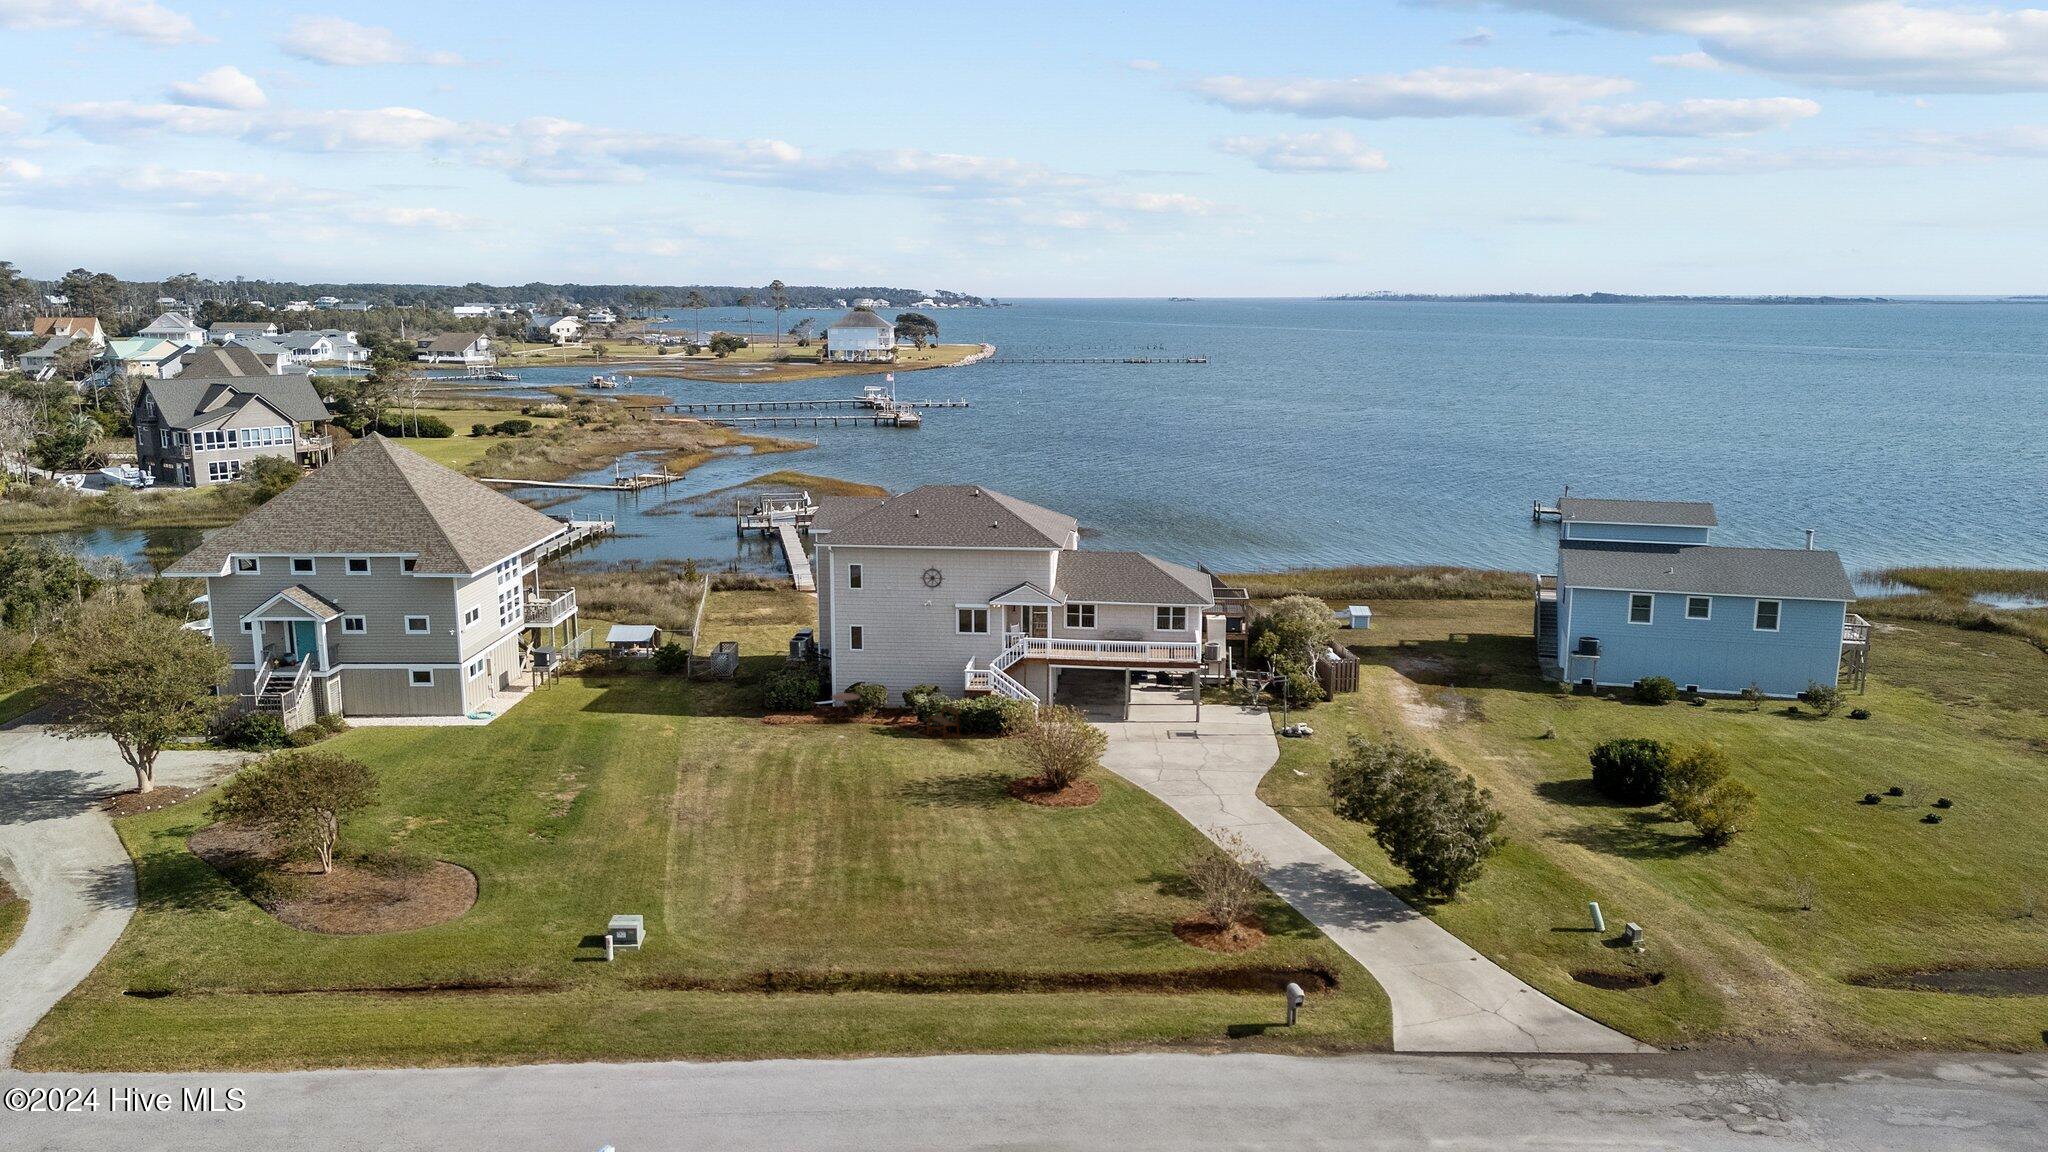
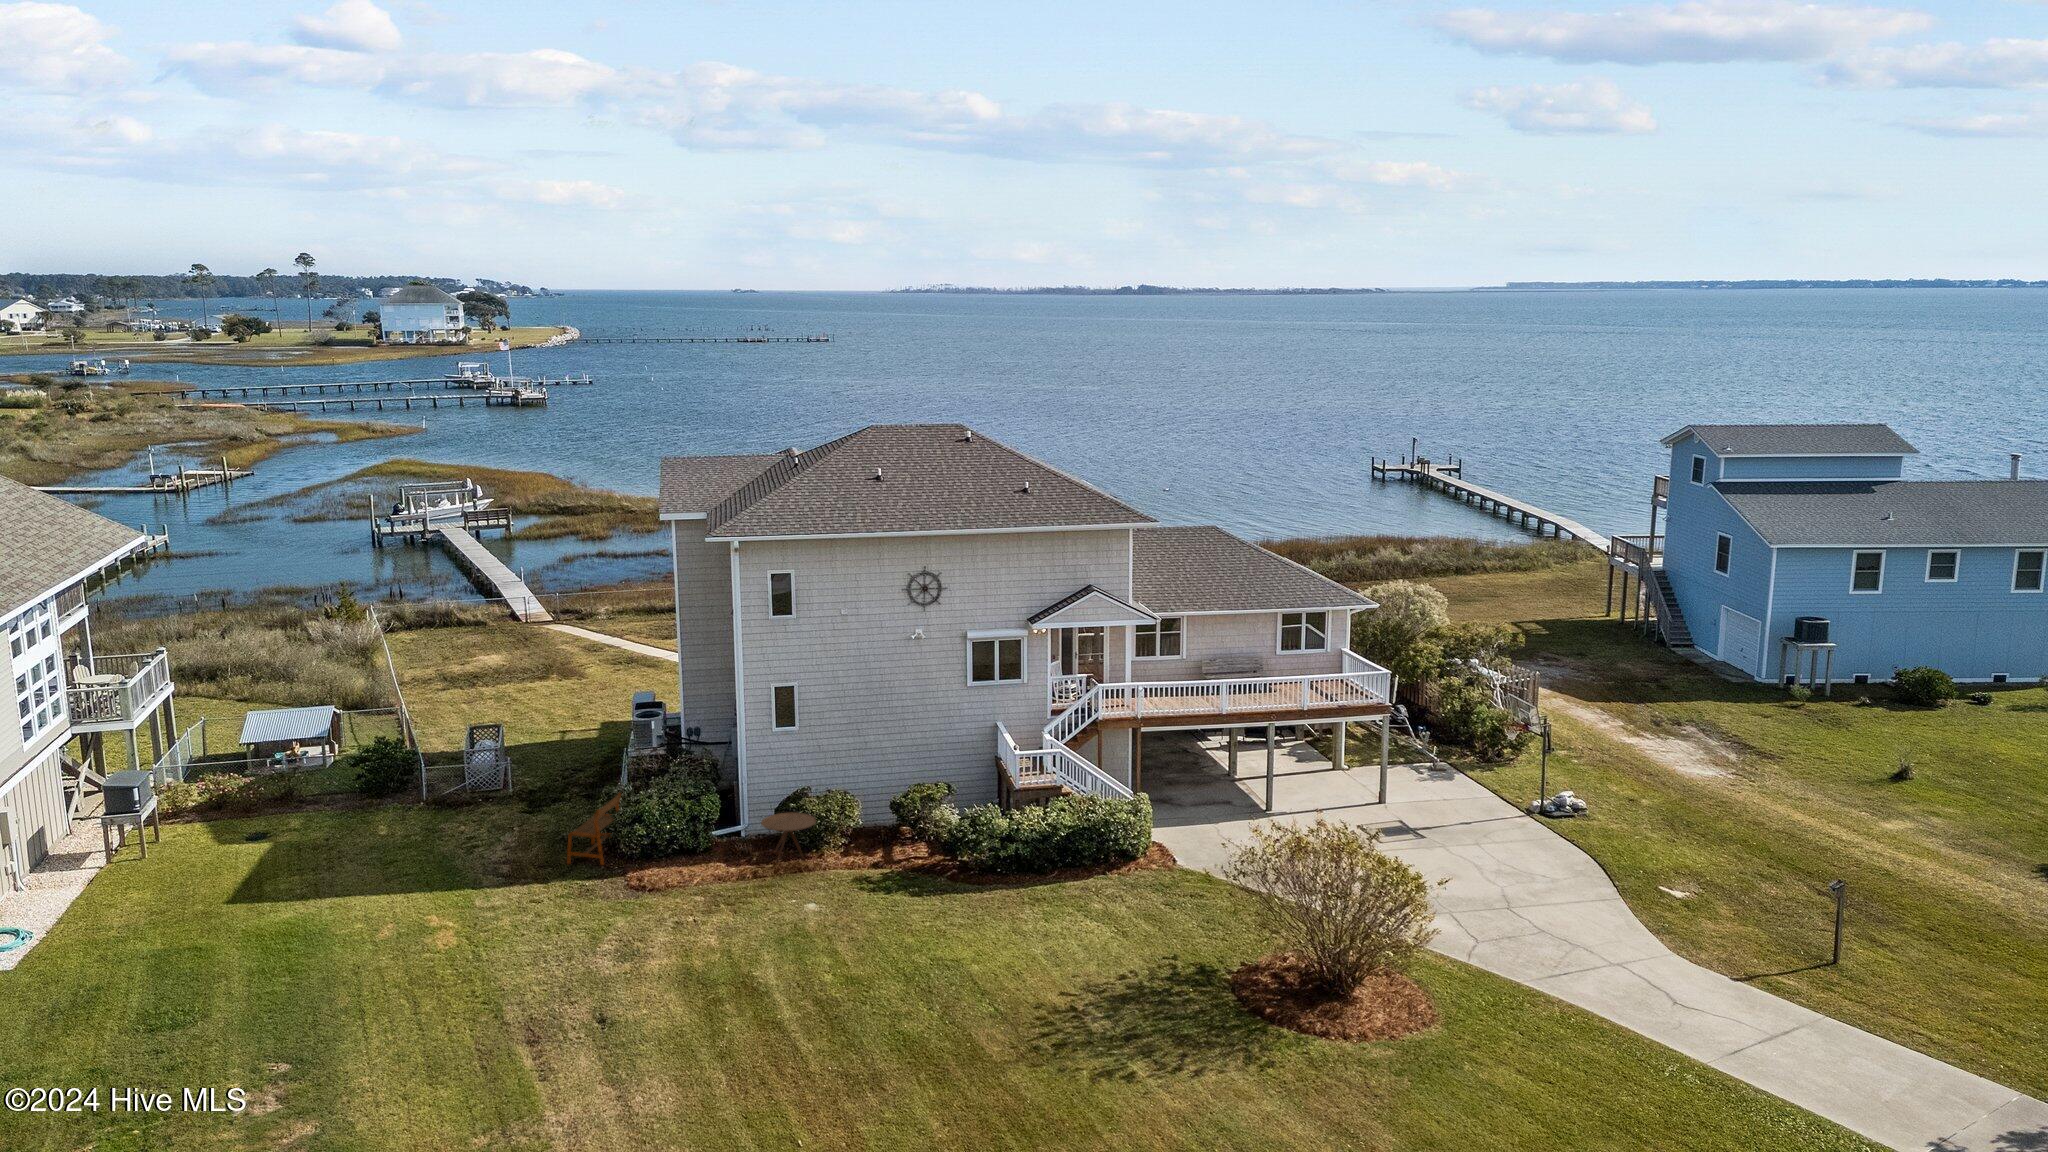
bench: present [927,704,959,742] -> present [567,793,621,865]

